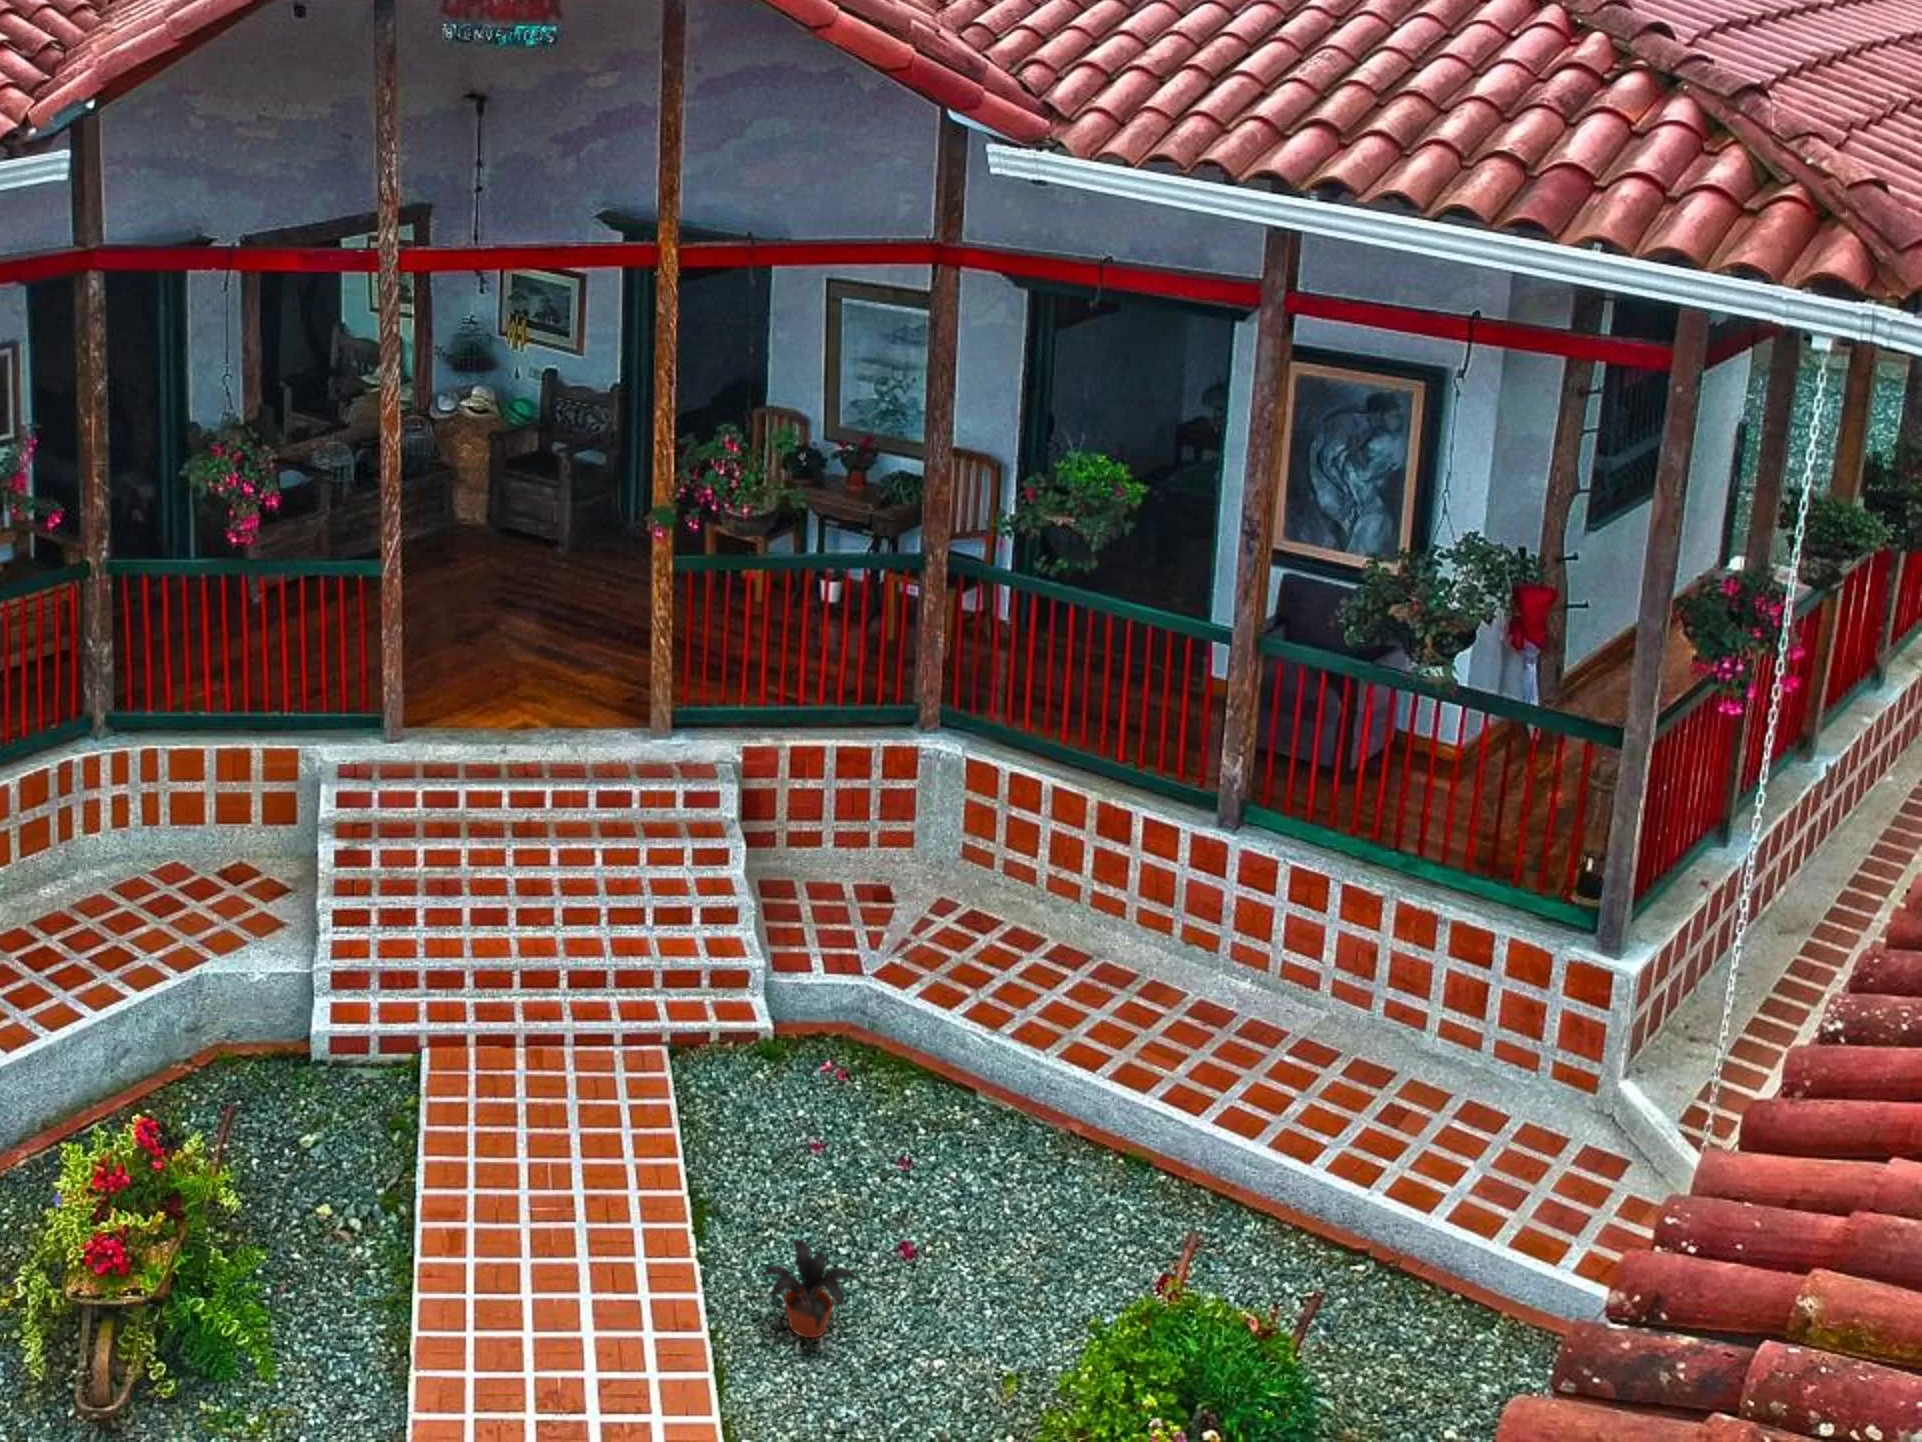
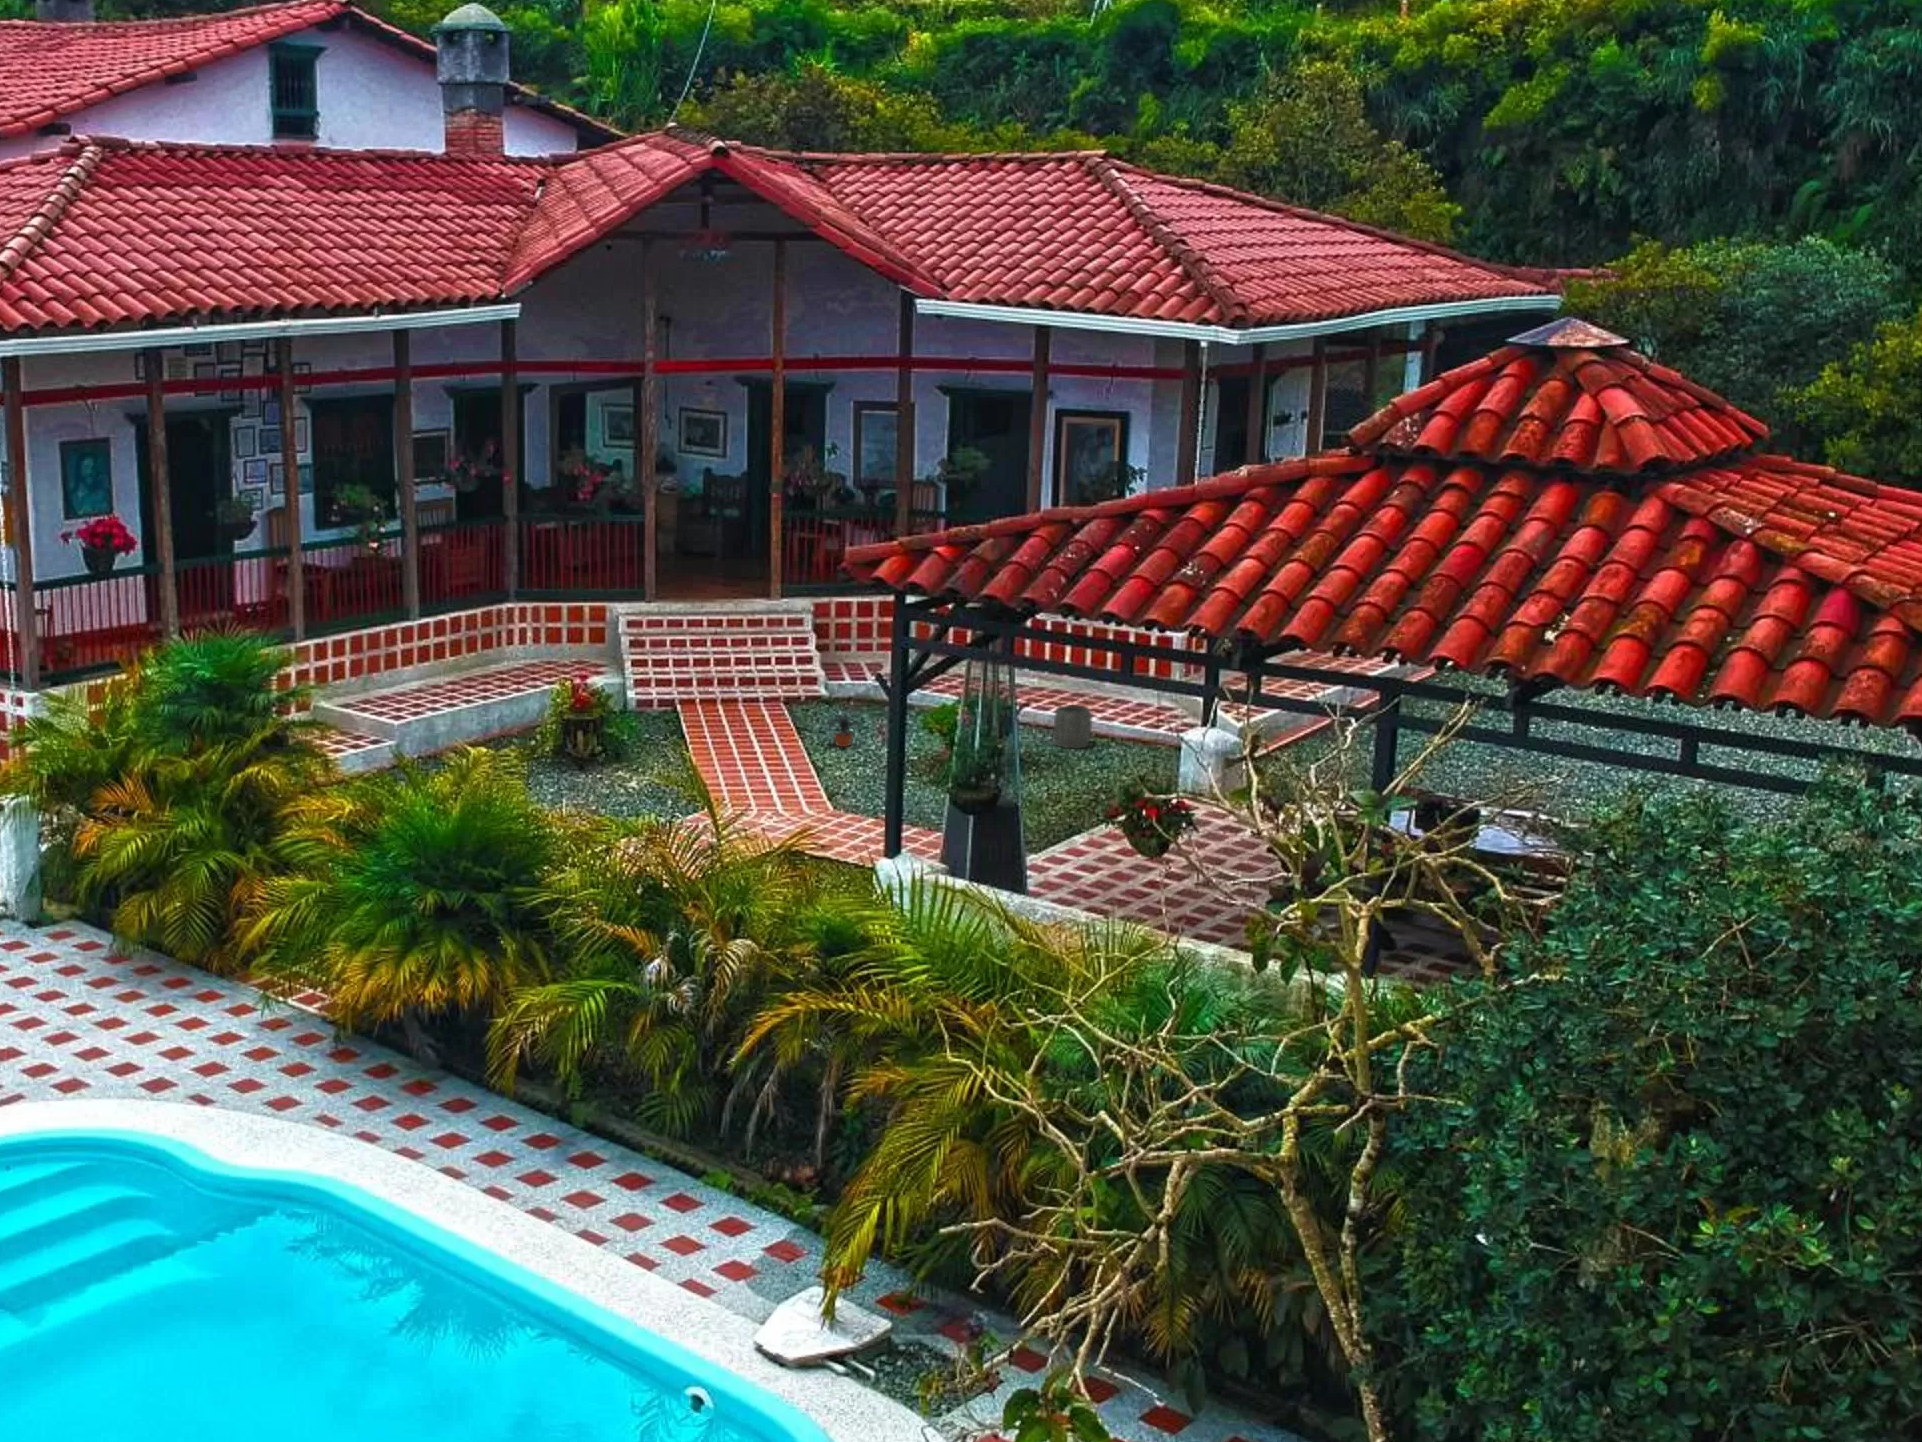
woven basket: none [1365,1242,1474,1385] -> present [1054,705,1092,748]

